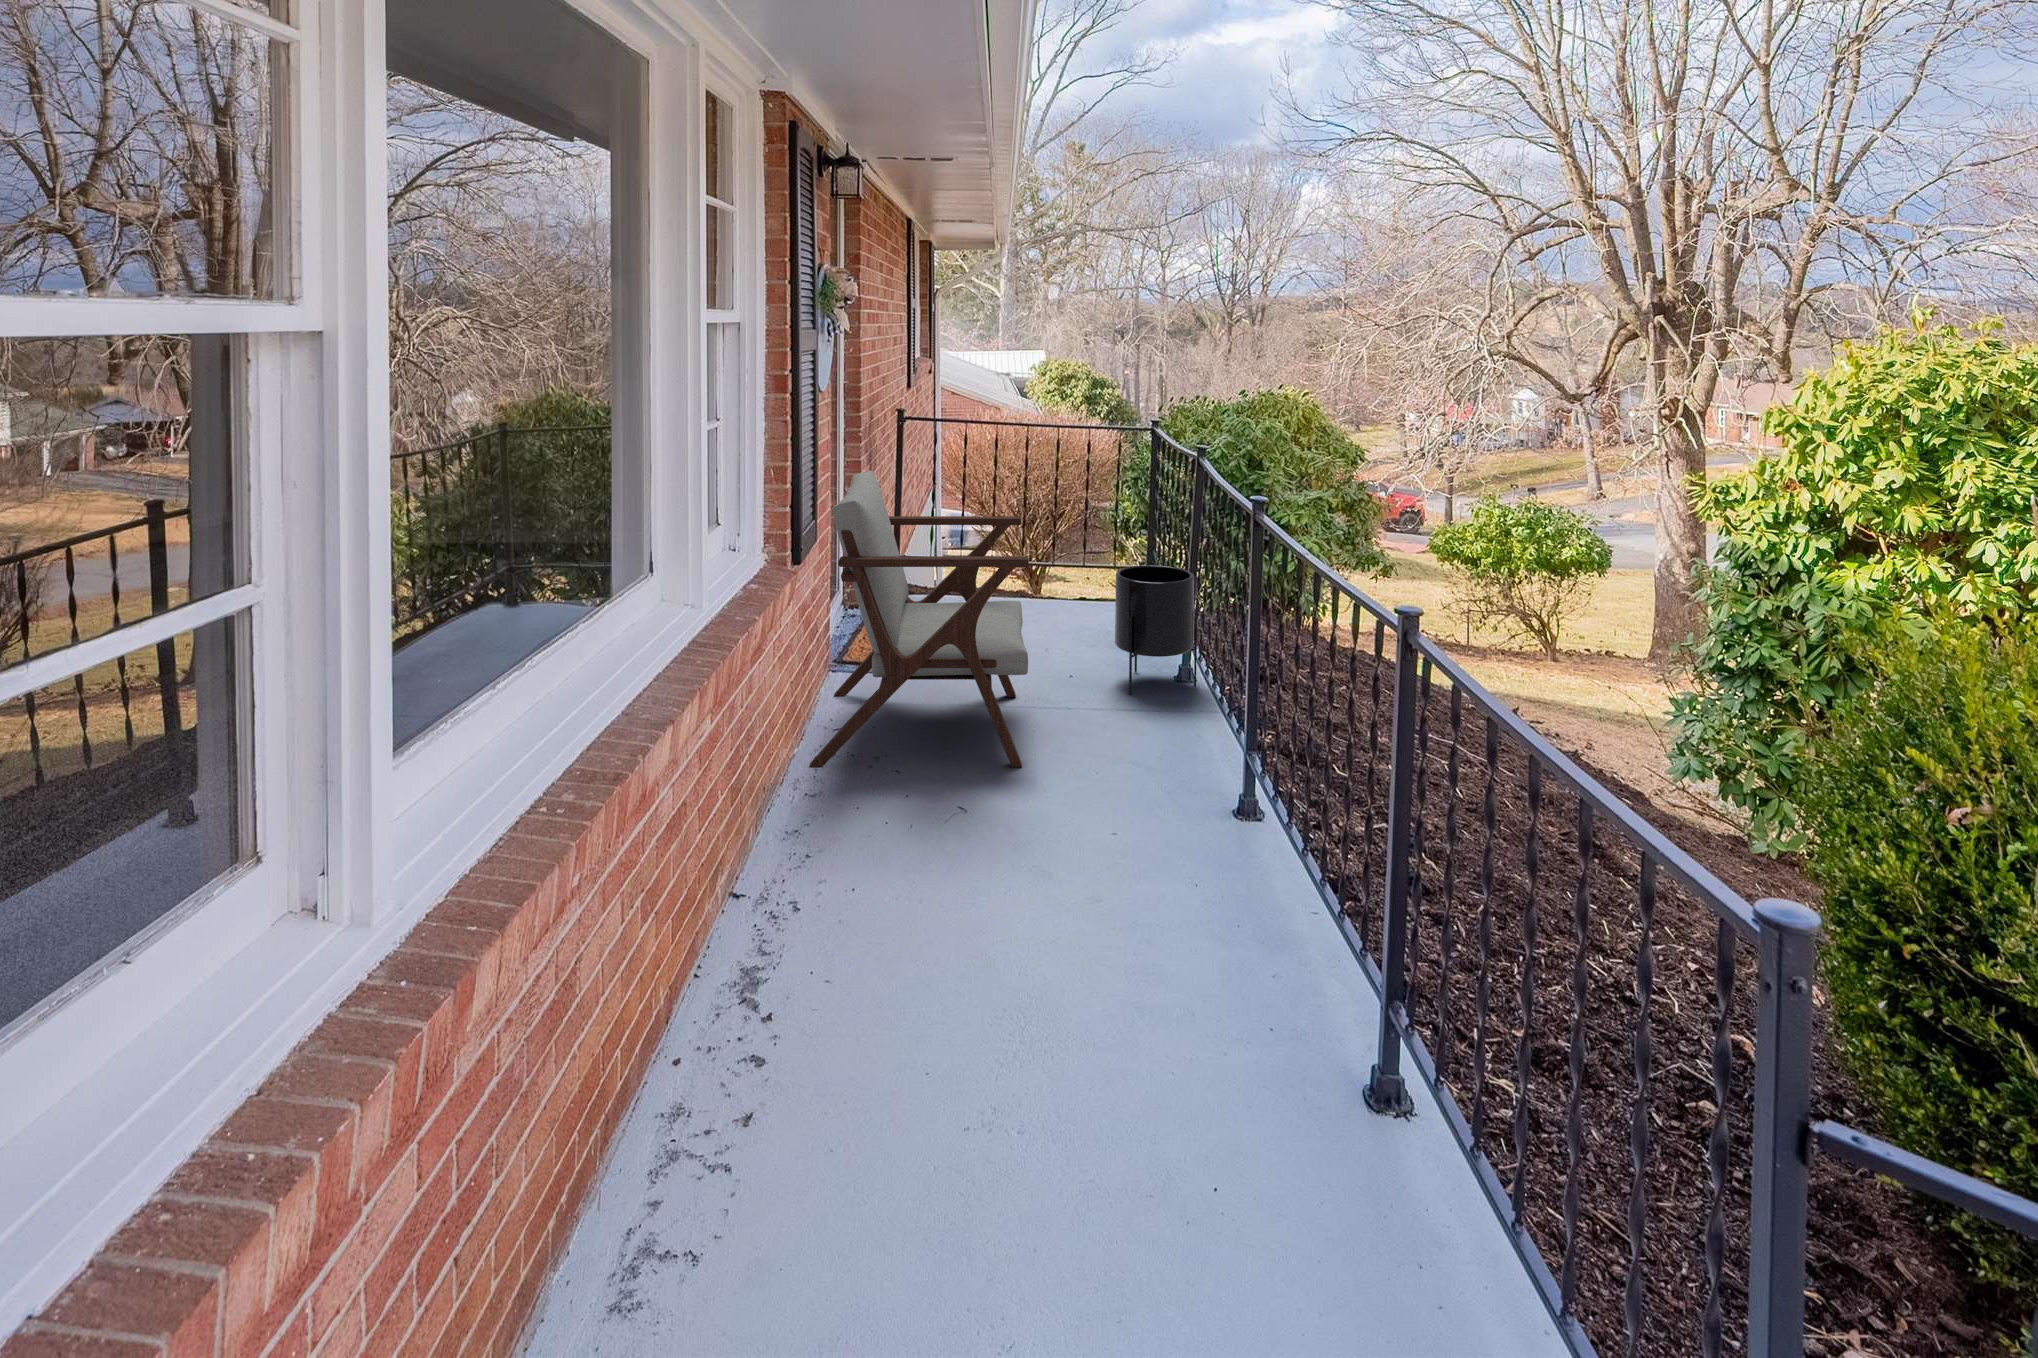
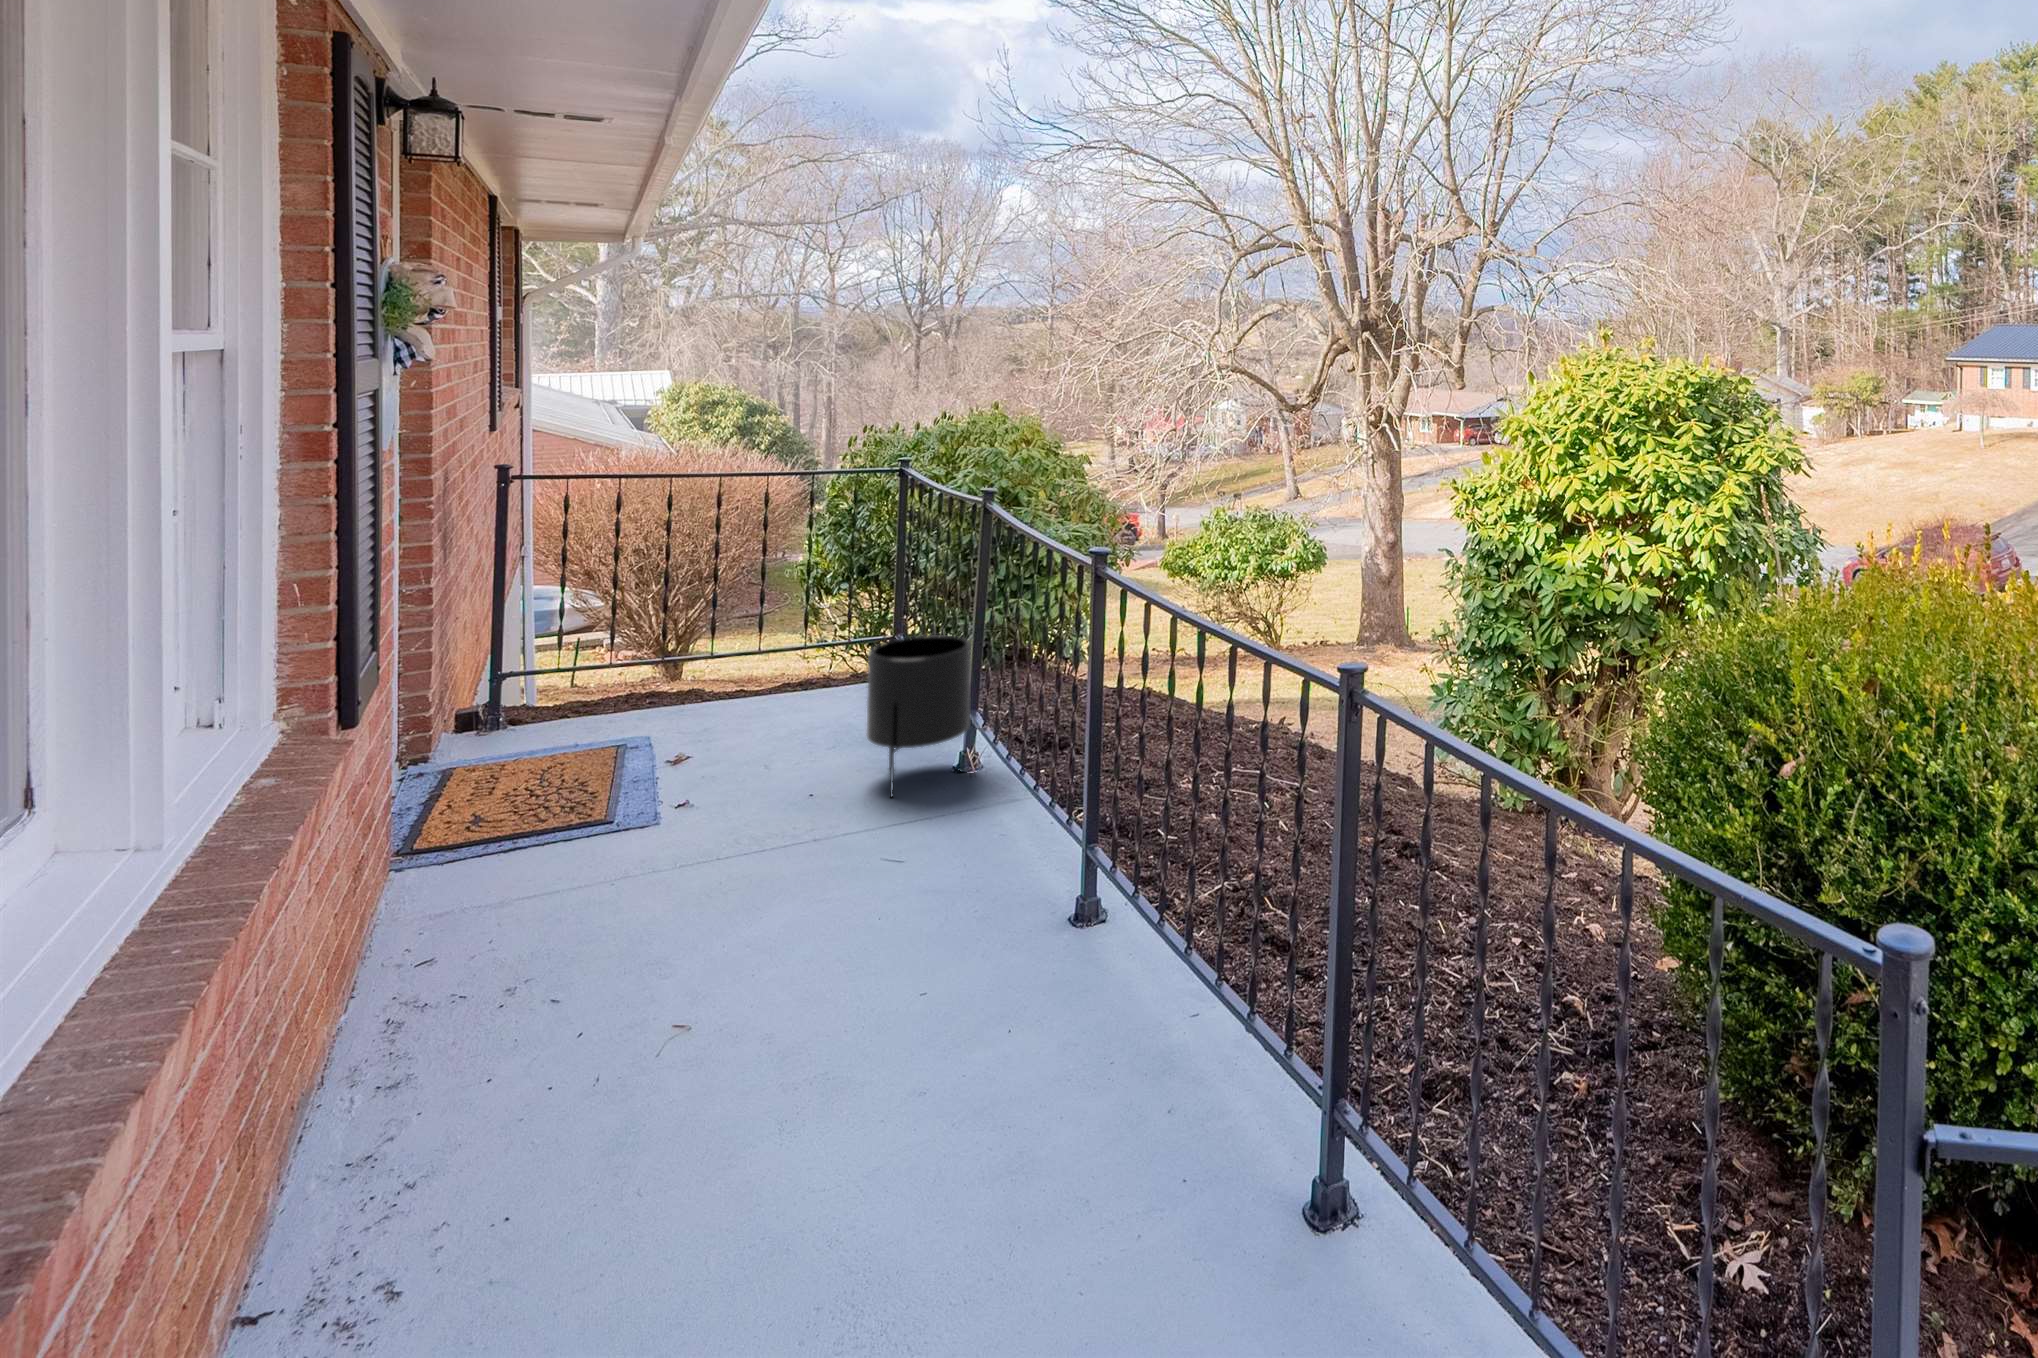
lounge chair: present [809,471,1029,768] -> none [389,563,777,1029]

